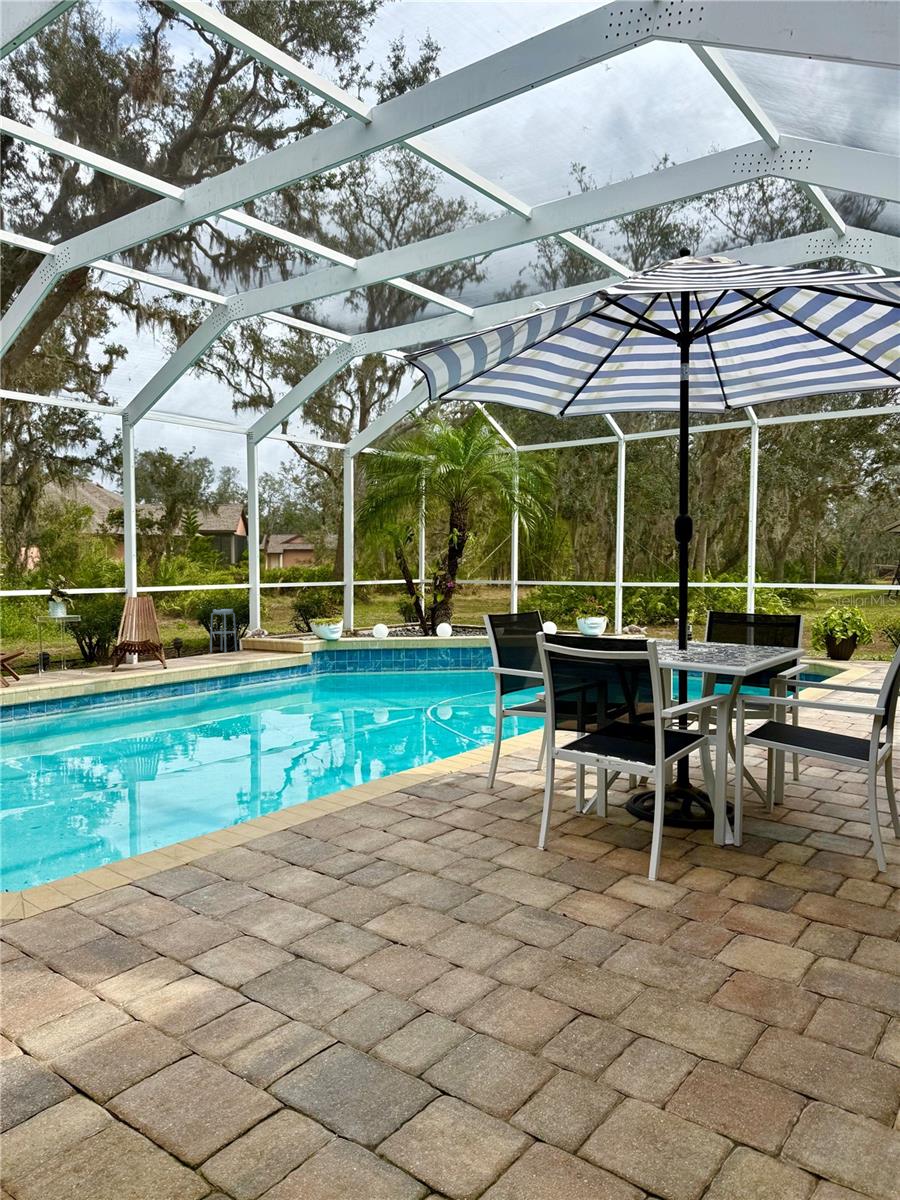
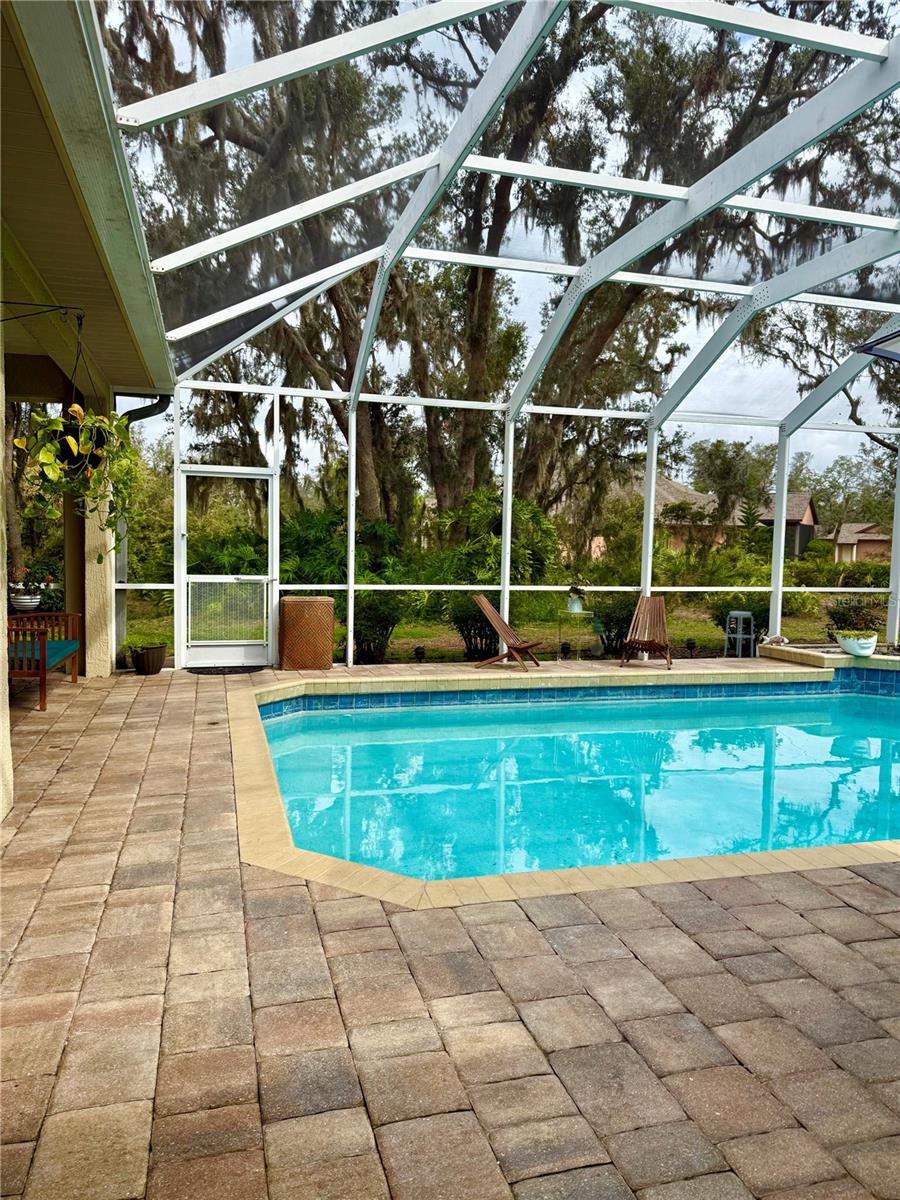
potted tree: none [71,615,91,664] -> present [590,618,605,656]

